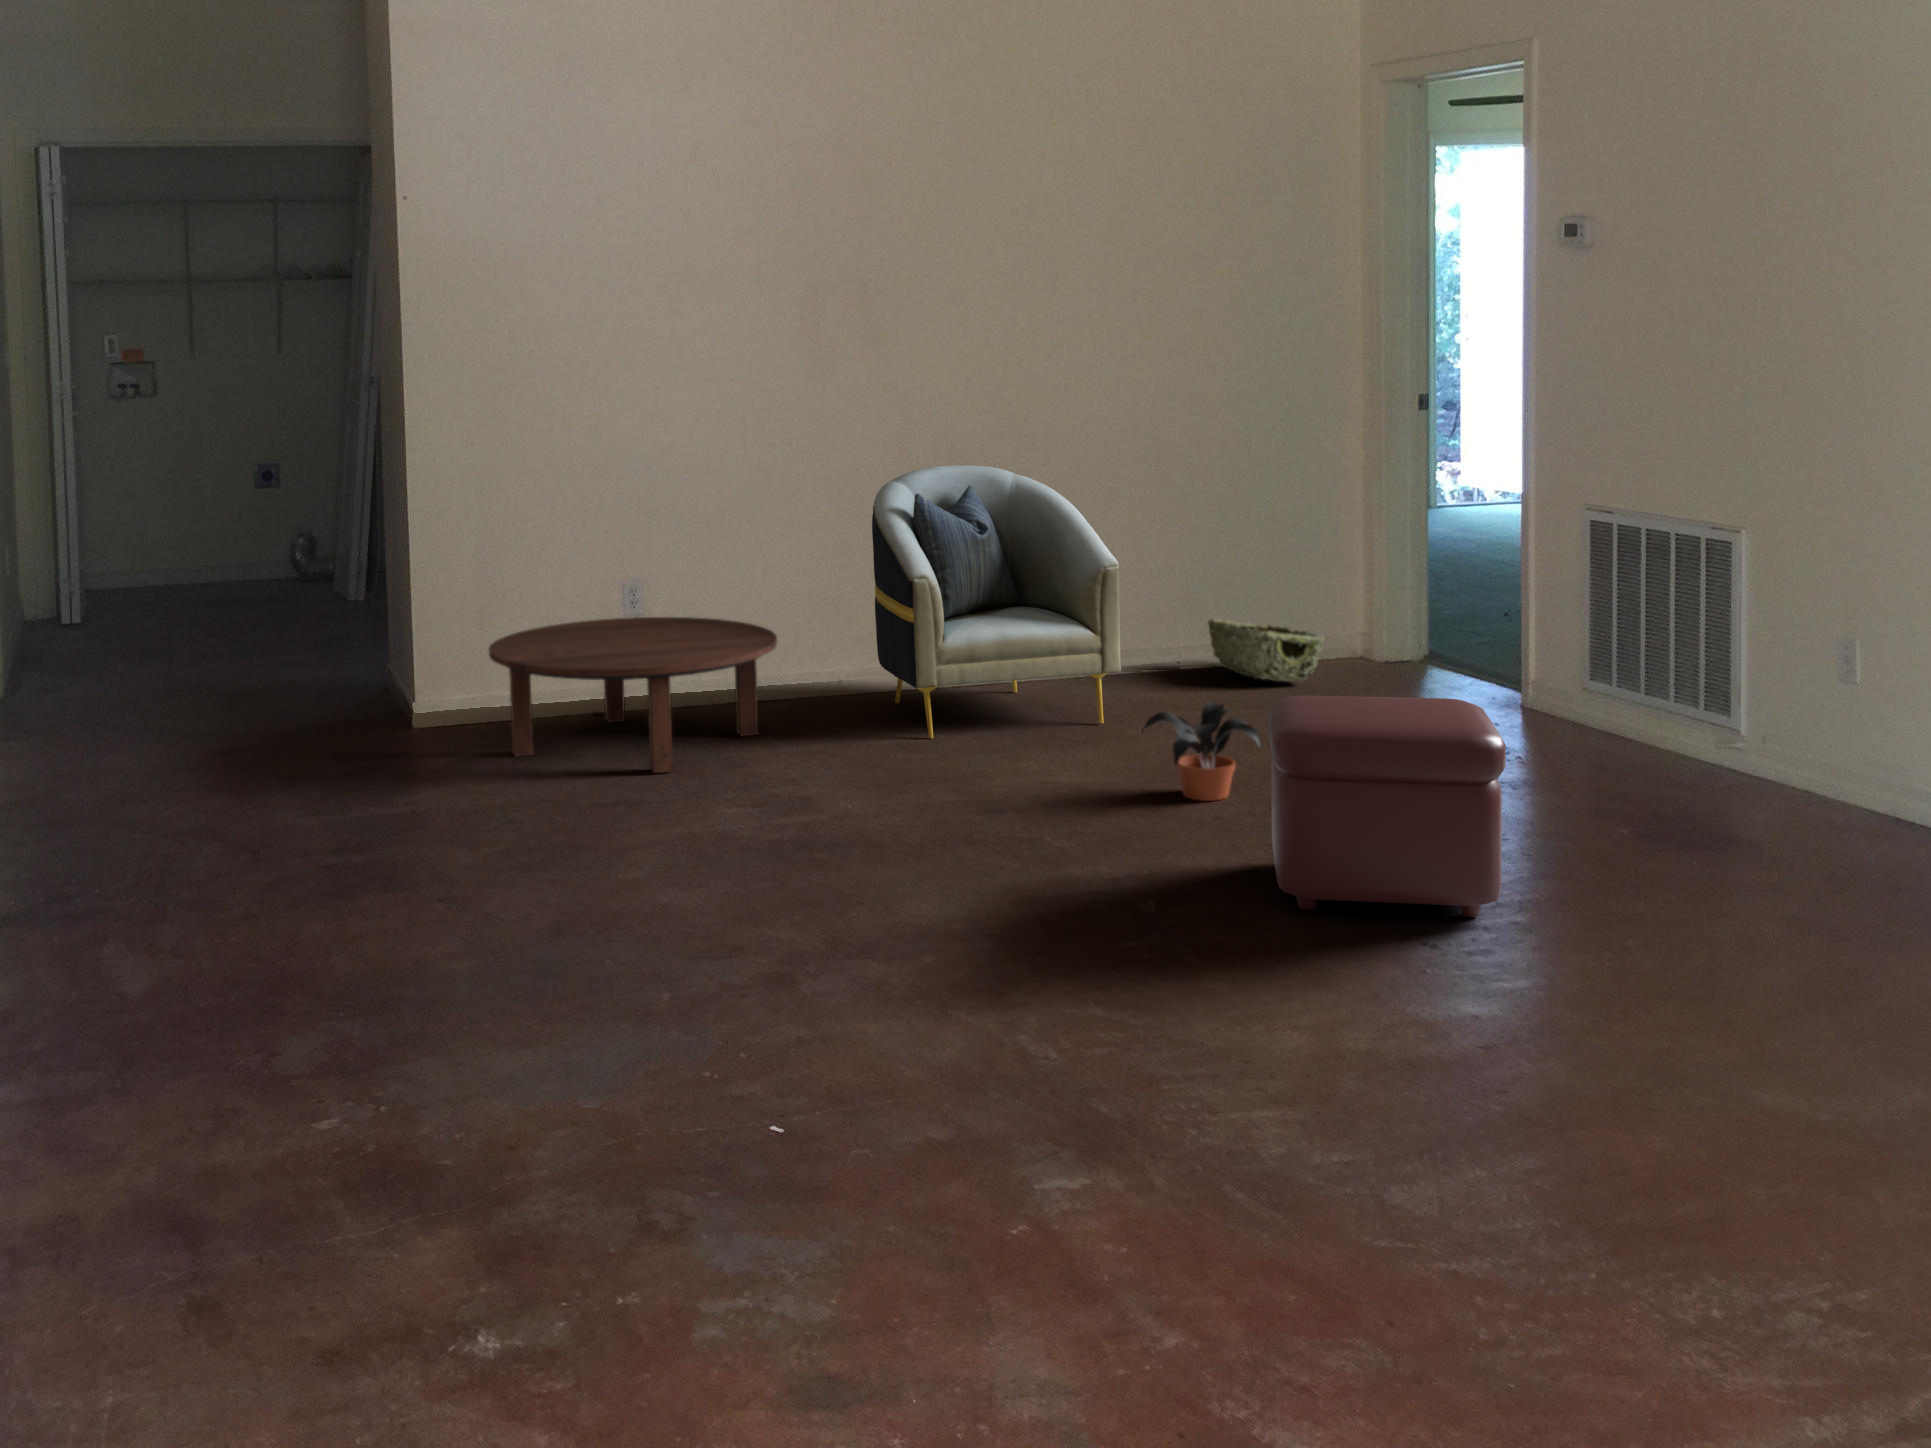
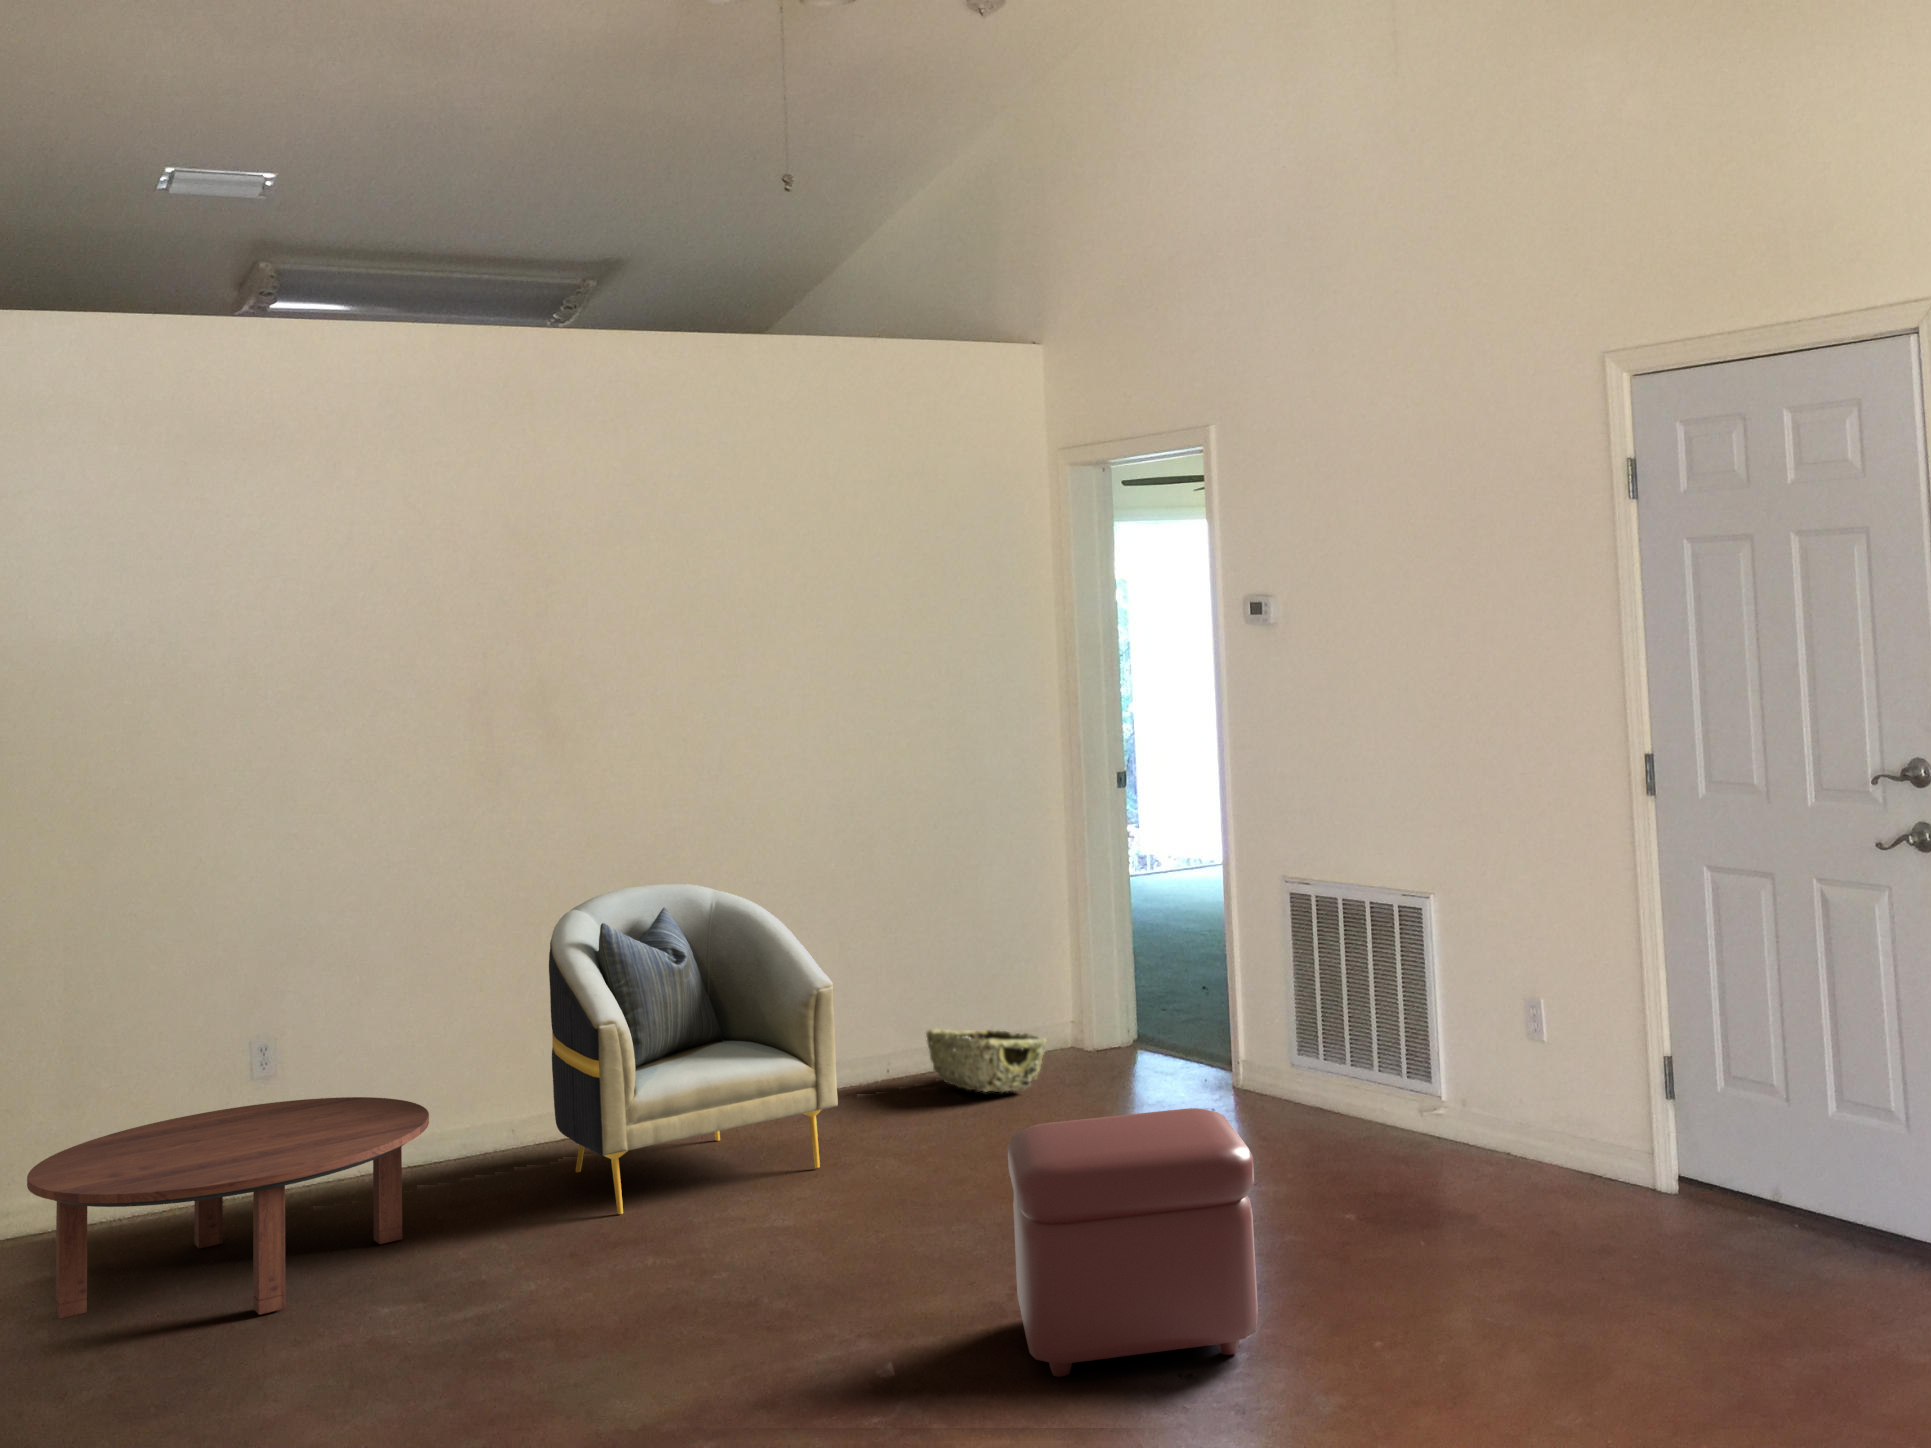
potted plant: present [1143,702,1260,801] -> none [866,1133,996,1251]

